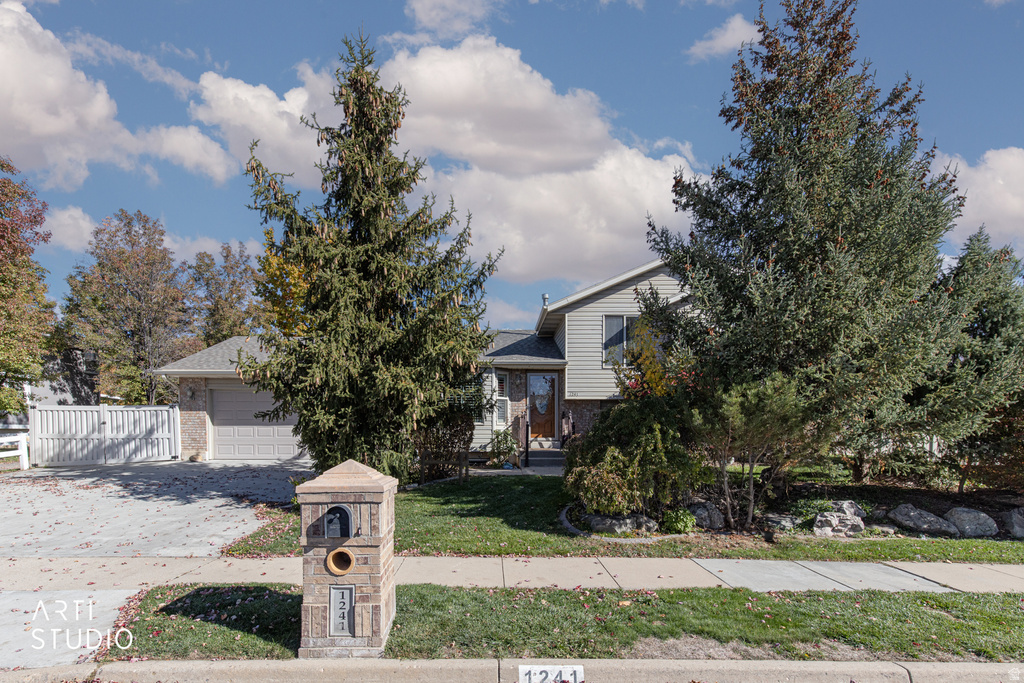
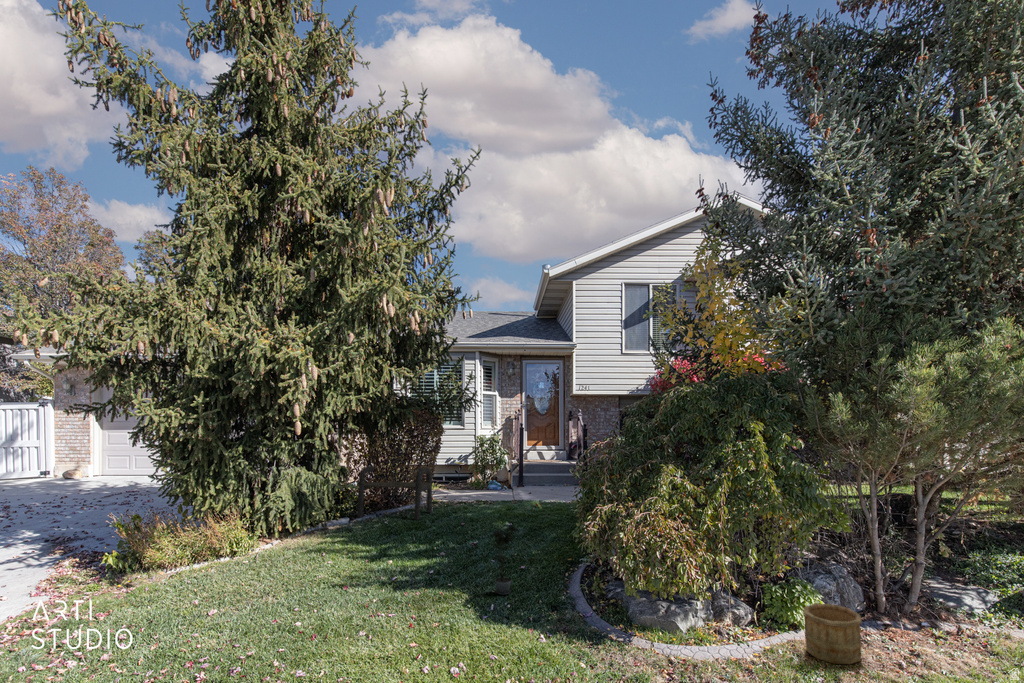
potted plant: present [761,497,778,542] -> present [492,521,519,595]
wooden bucket: none [678,517,706,545] -> present [803,603,862,664]

